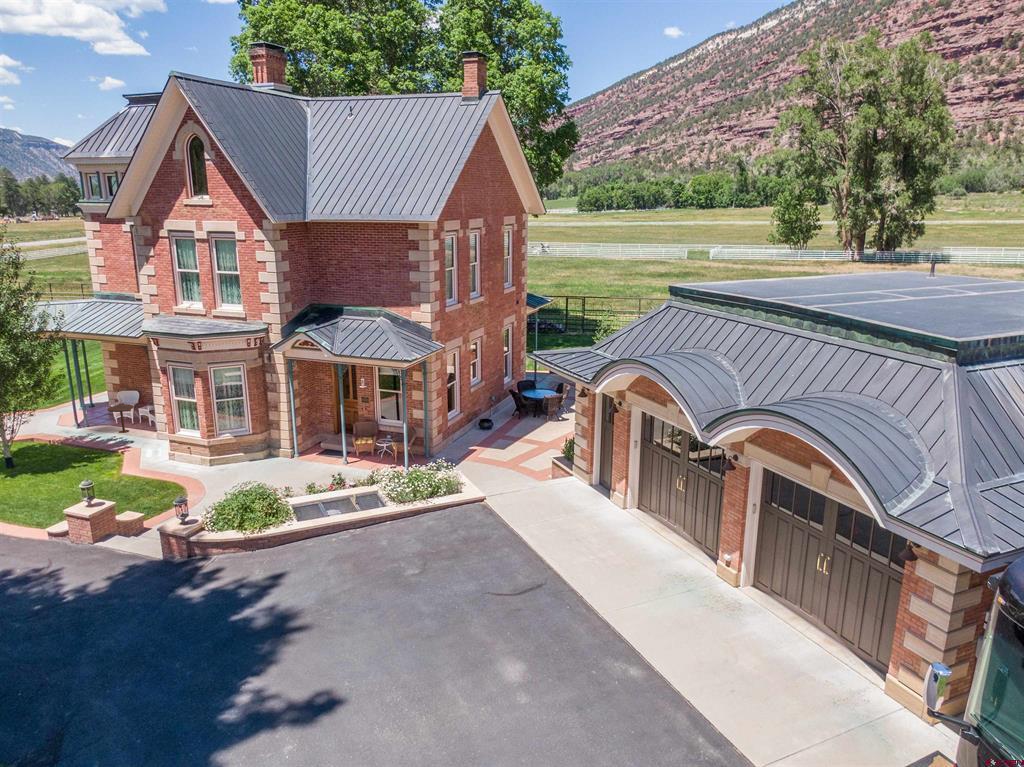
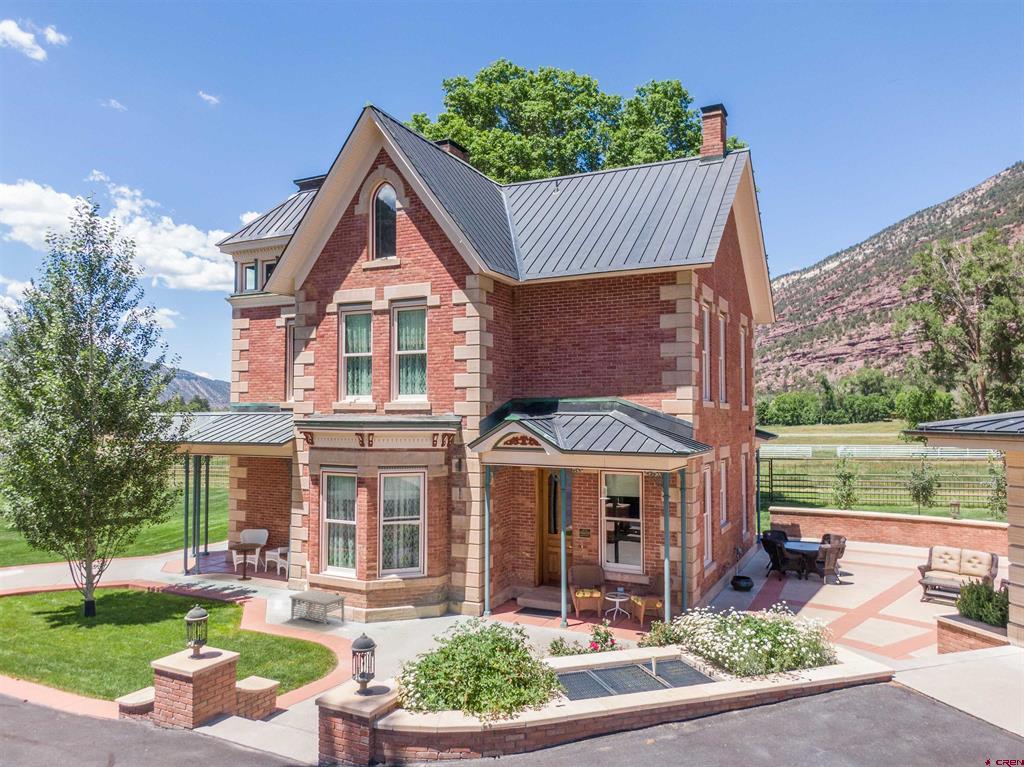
storage bench: none [155,443,197,468] -> present [290,590,346,626]

